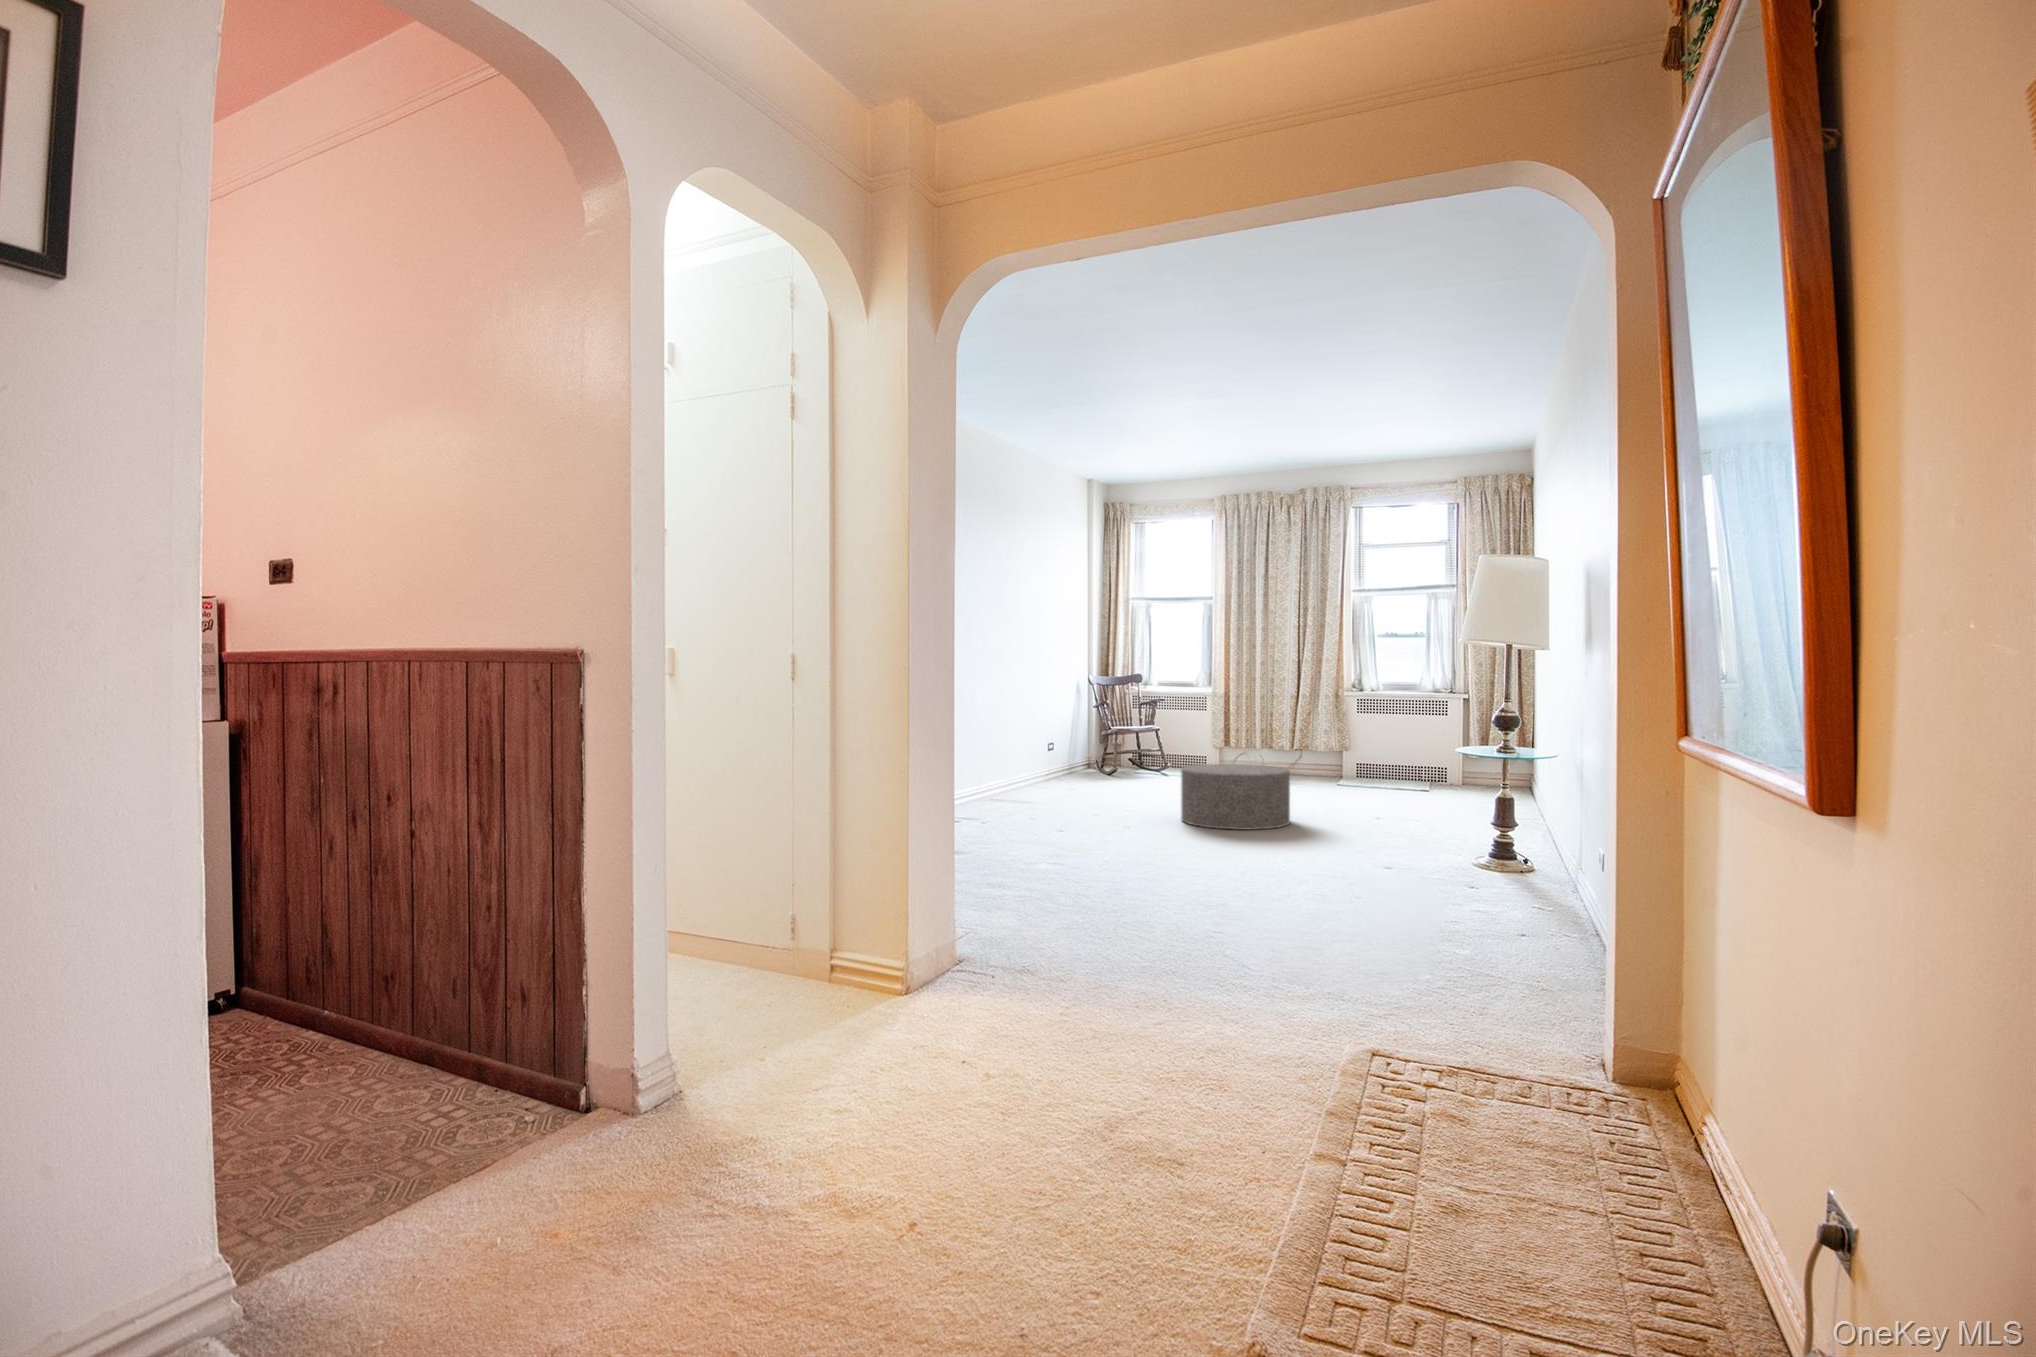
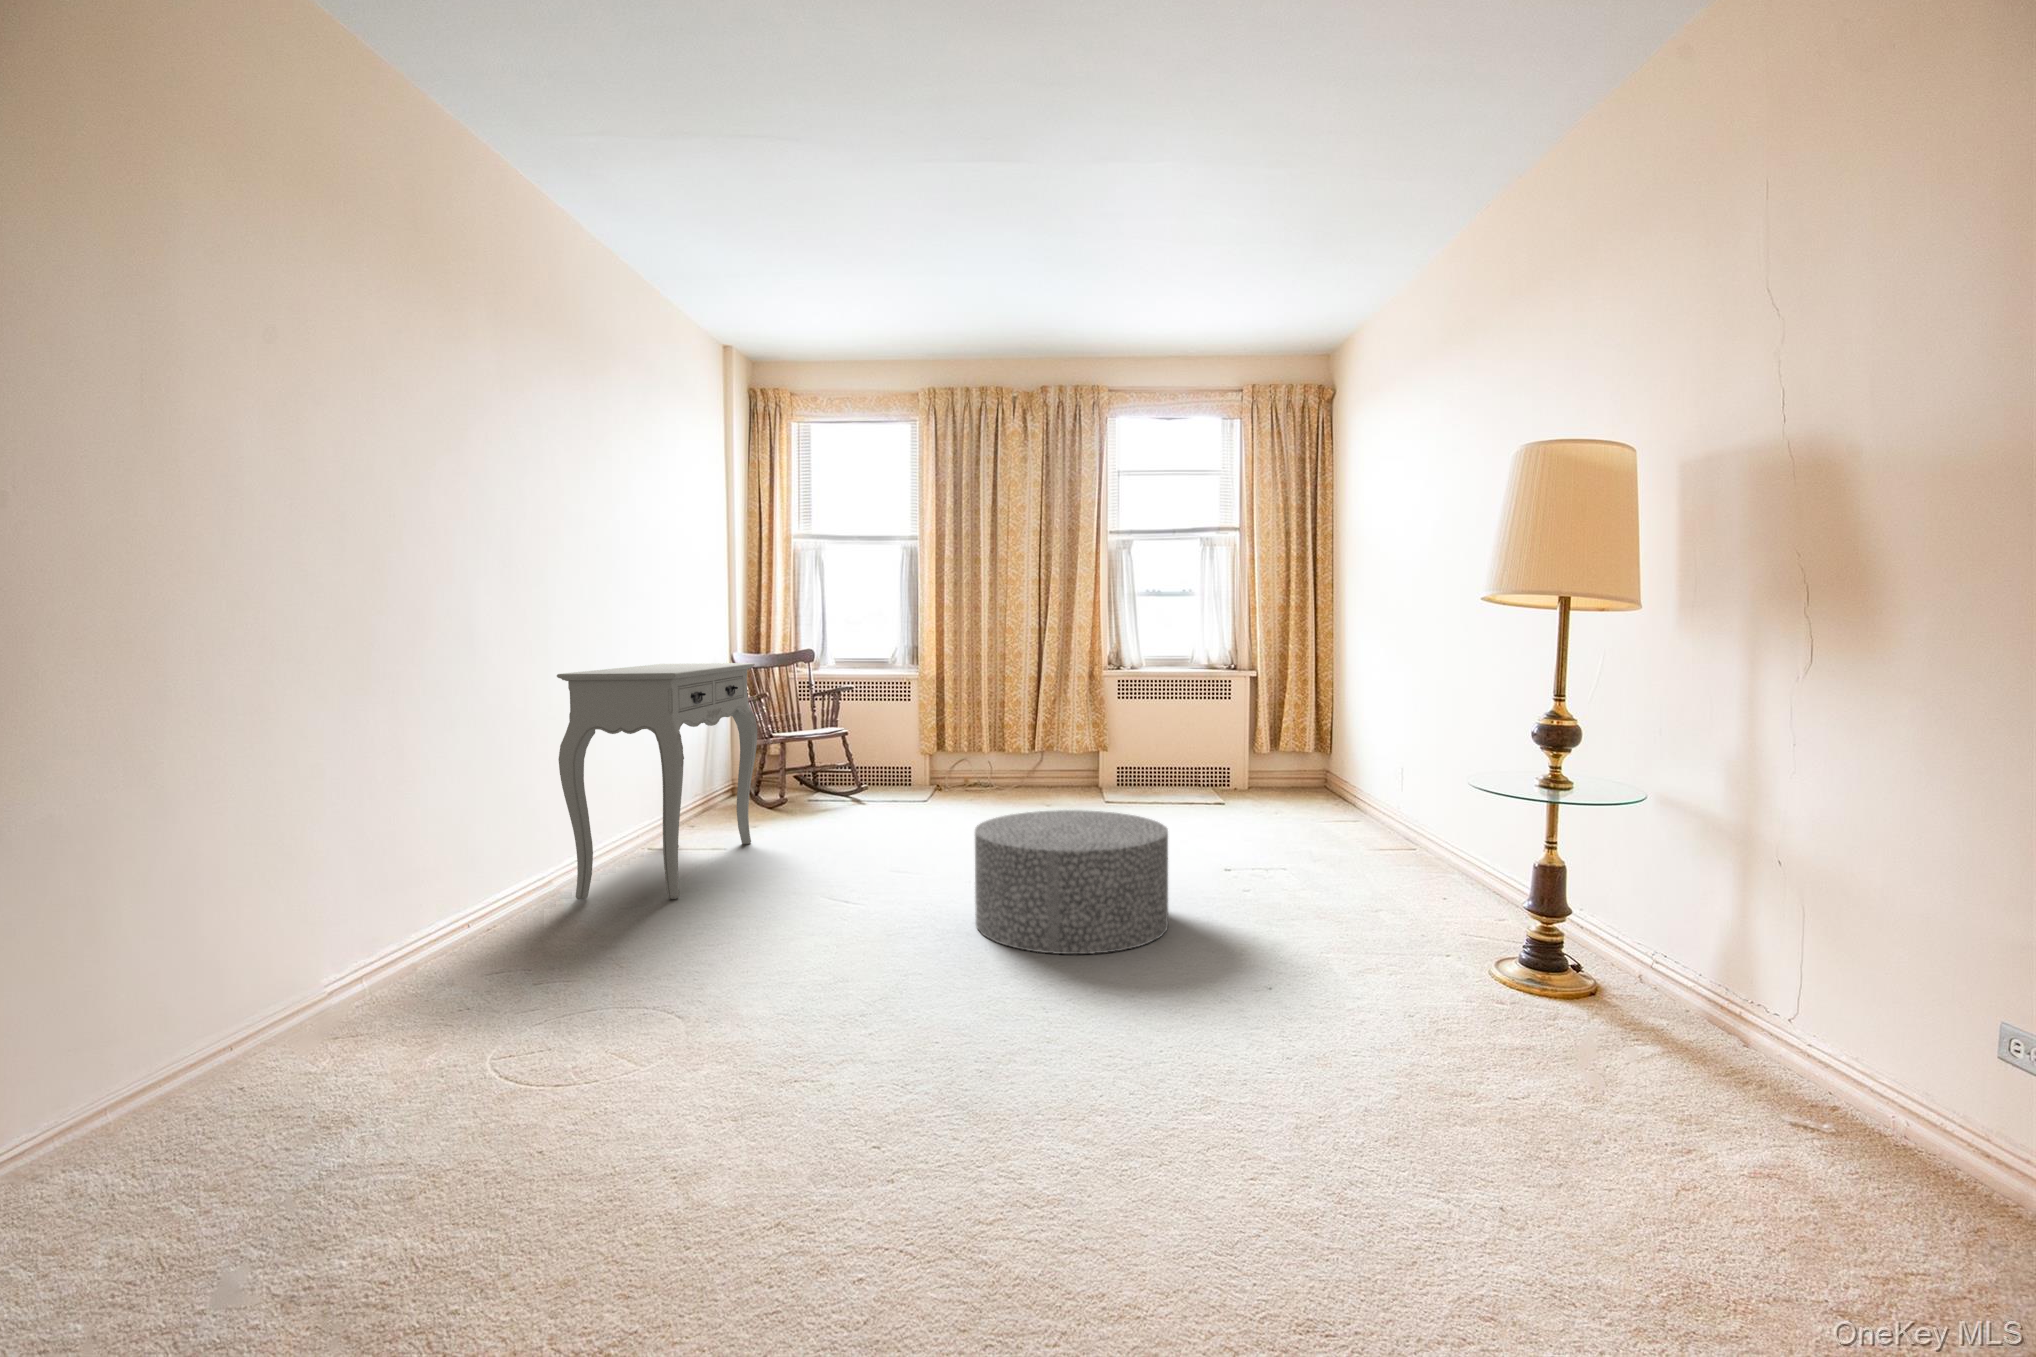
console table: none [984,679,1092,801] -> present [557,663,758,899]

